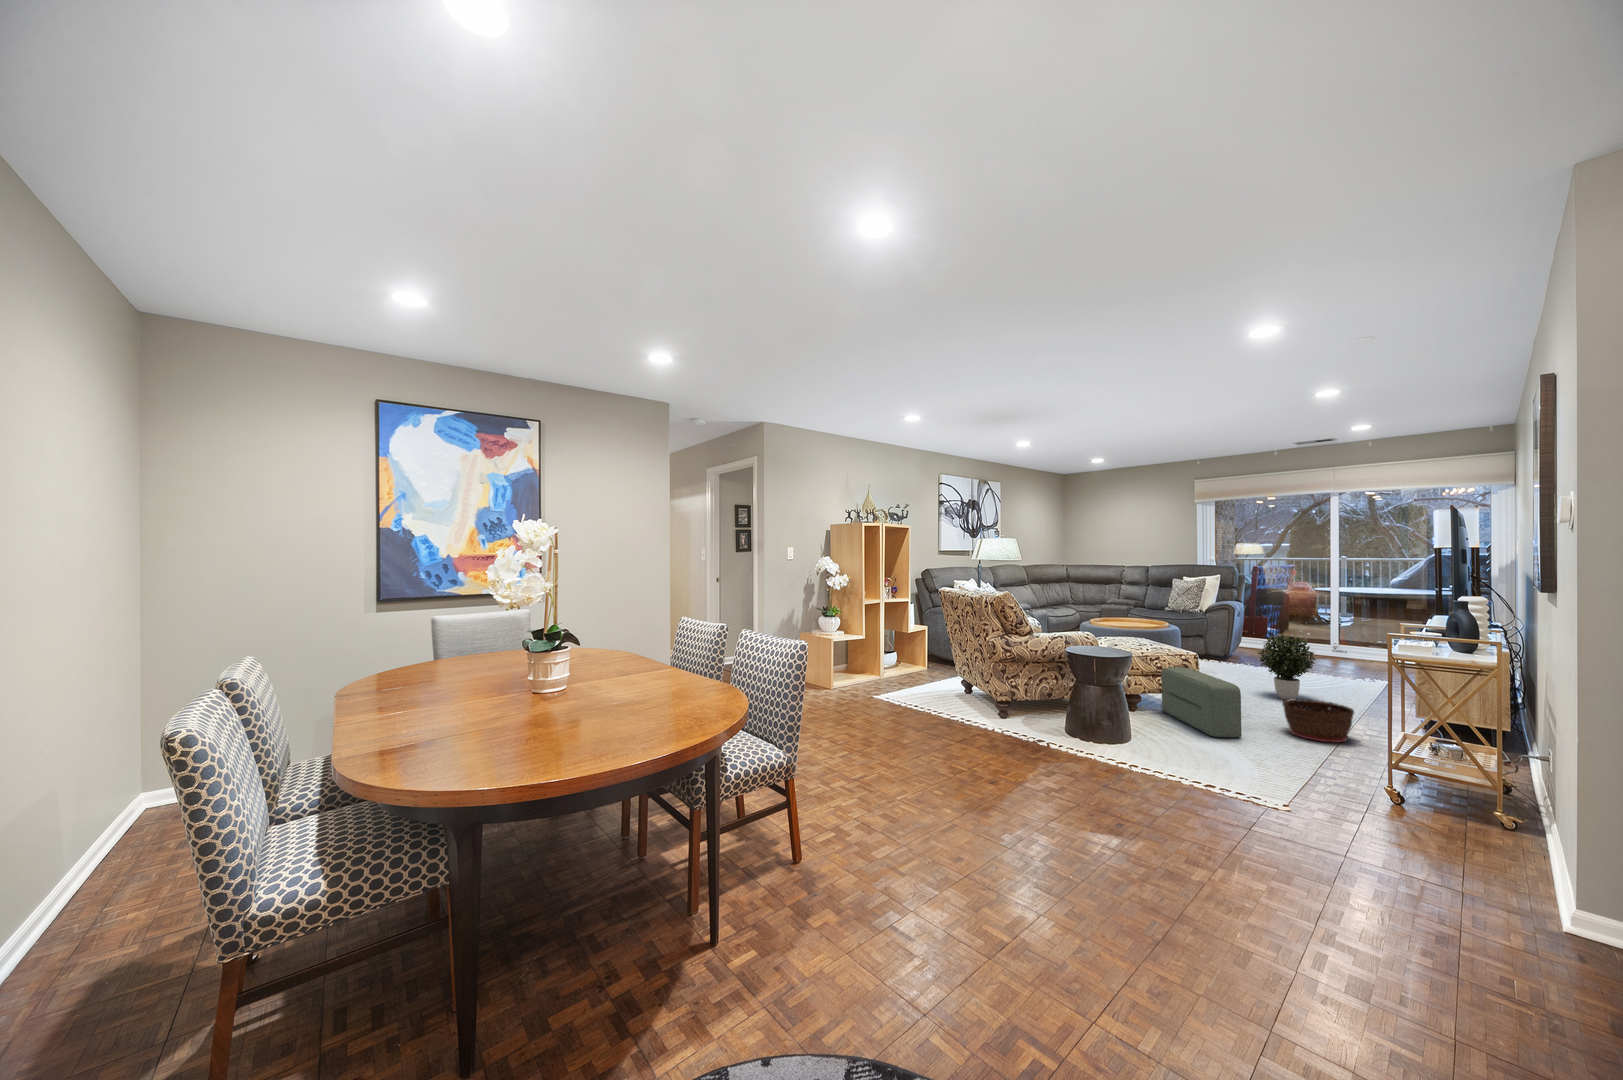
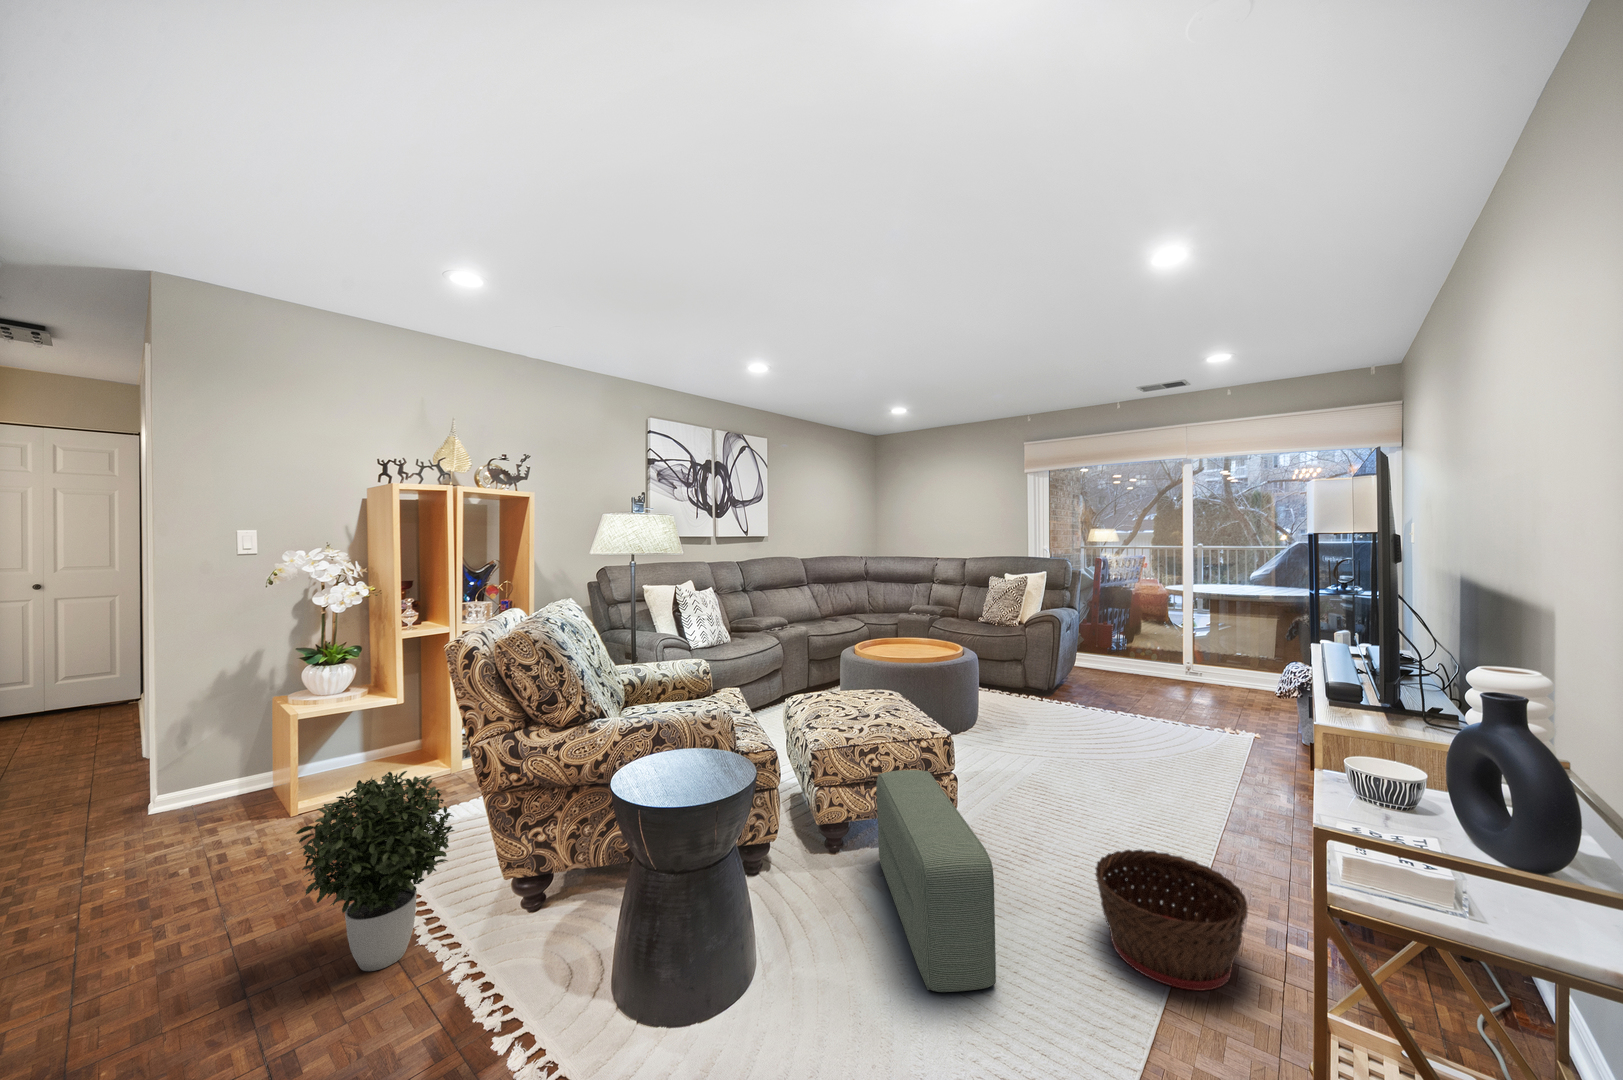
potted plant: present [1258,635,1315,700] -> present [296,771,454,971]

